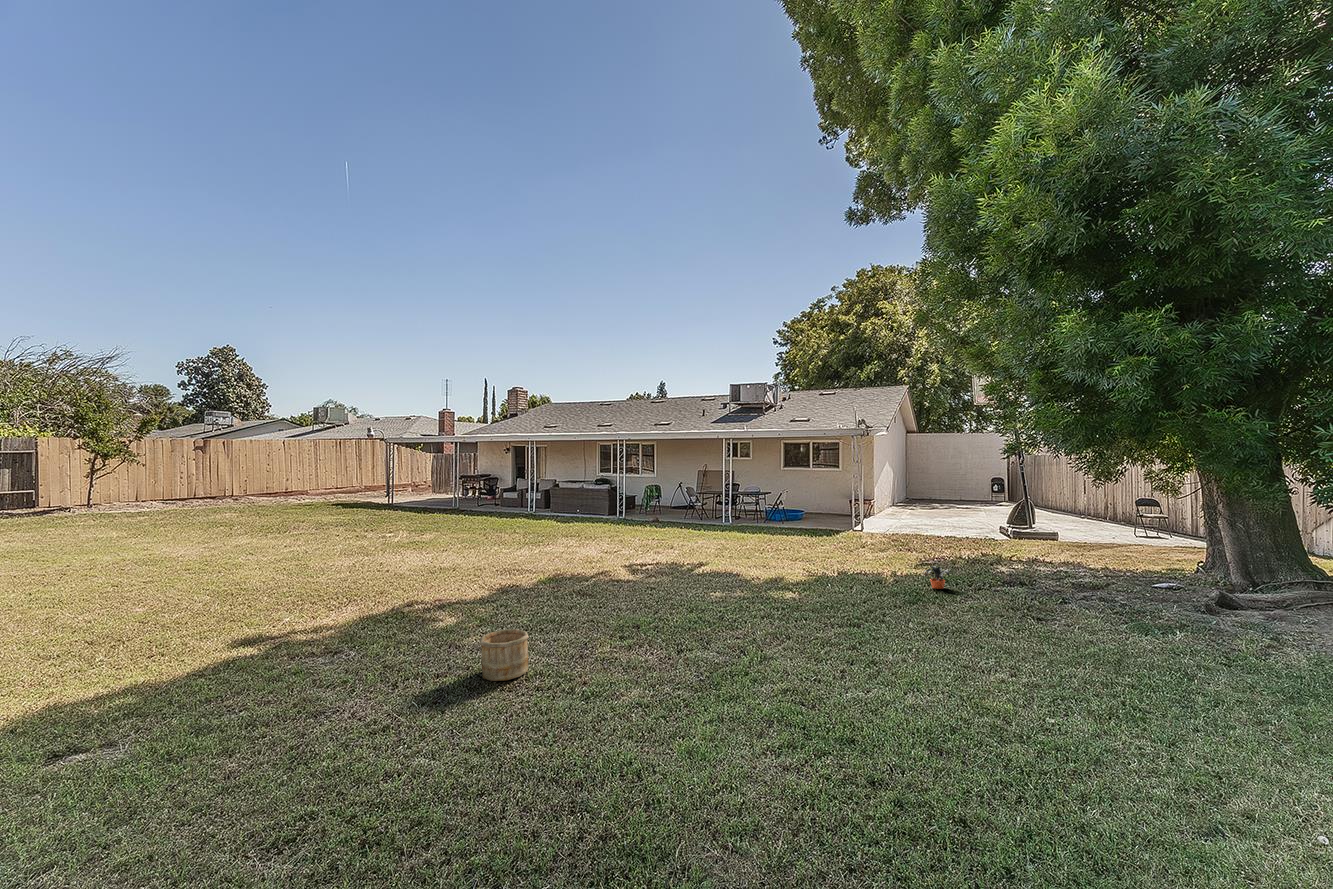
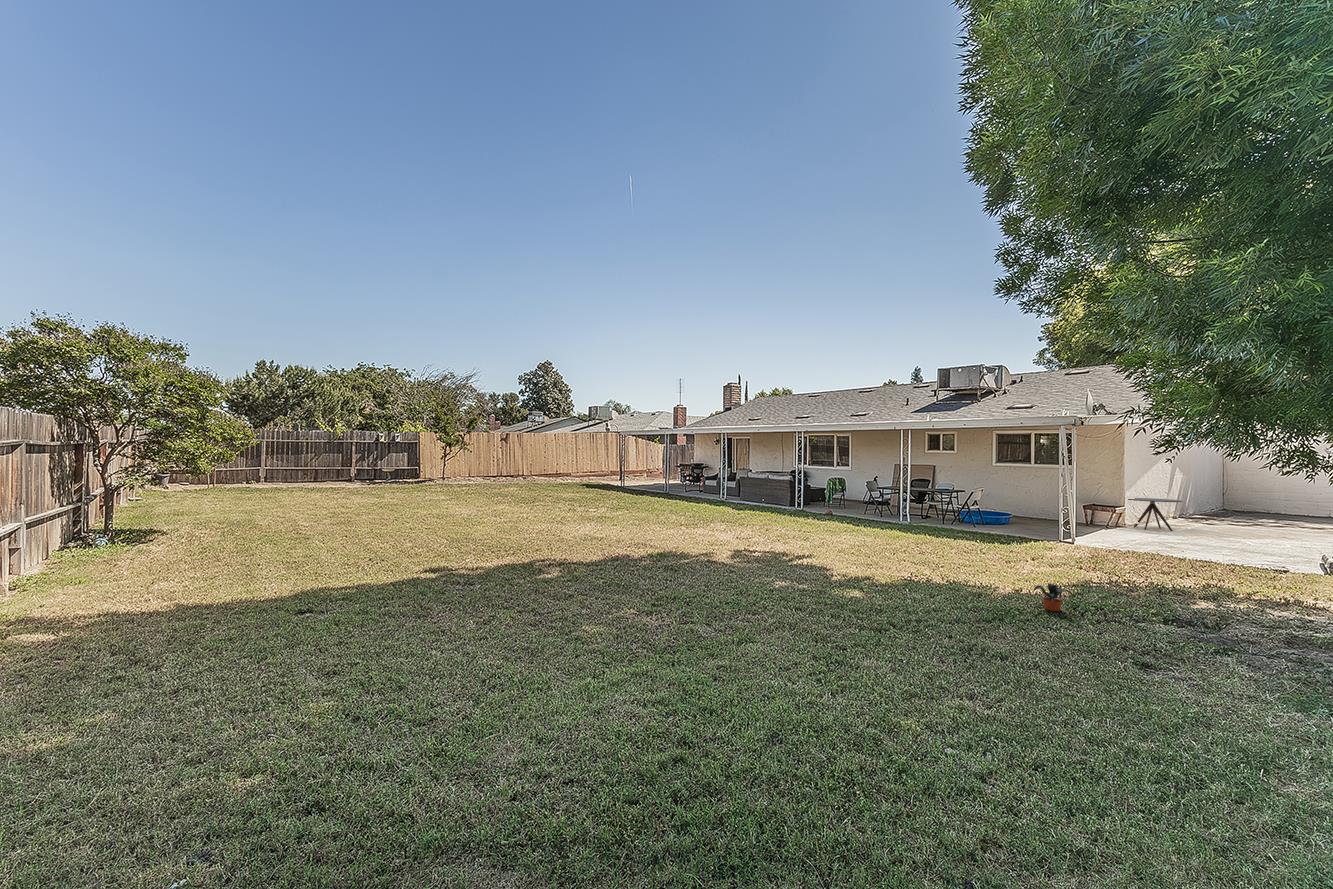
round table: none [877,493,914,518] -> present [1128,498,1182,531]
wooden bucket: present [480,629,529,681] -> none [521,580,559,616]

